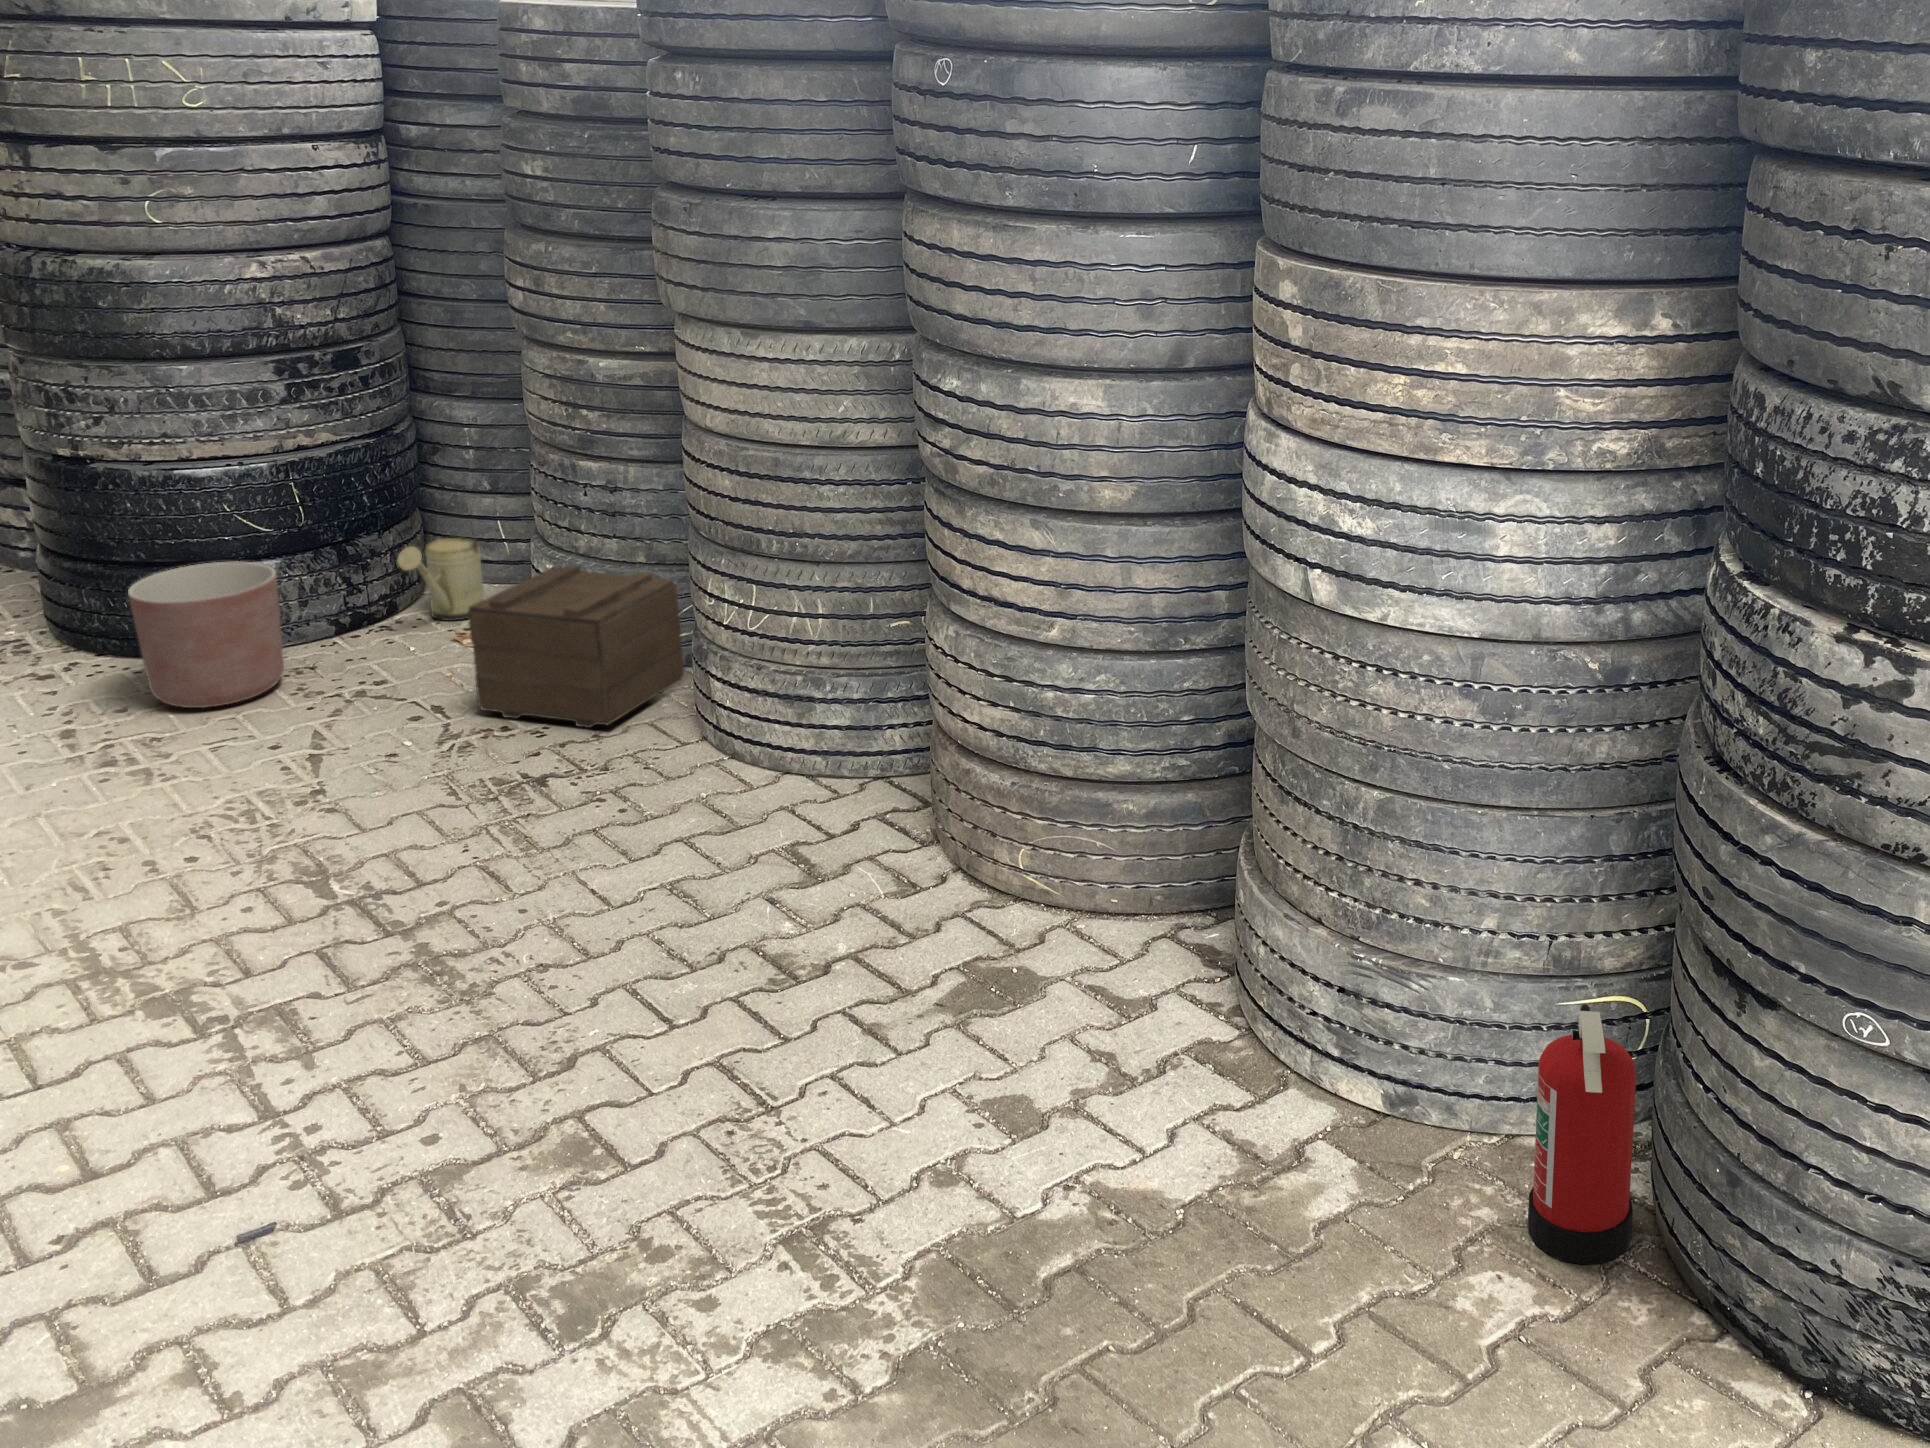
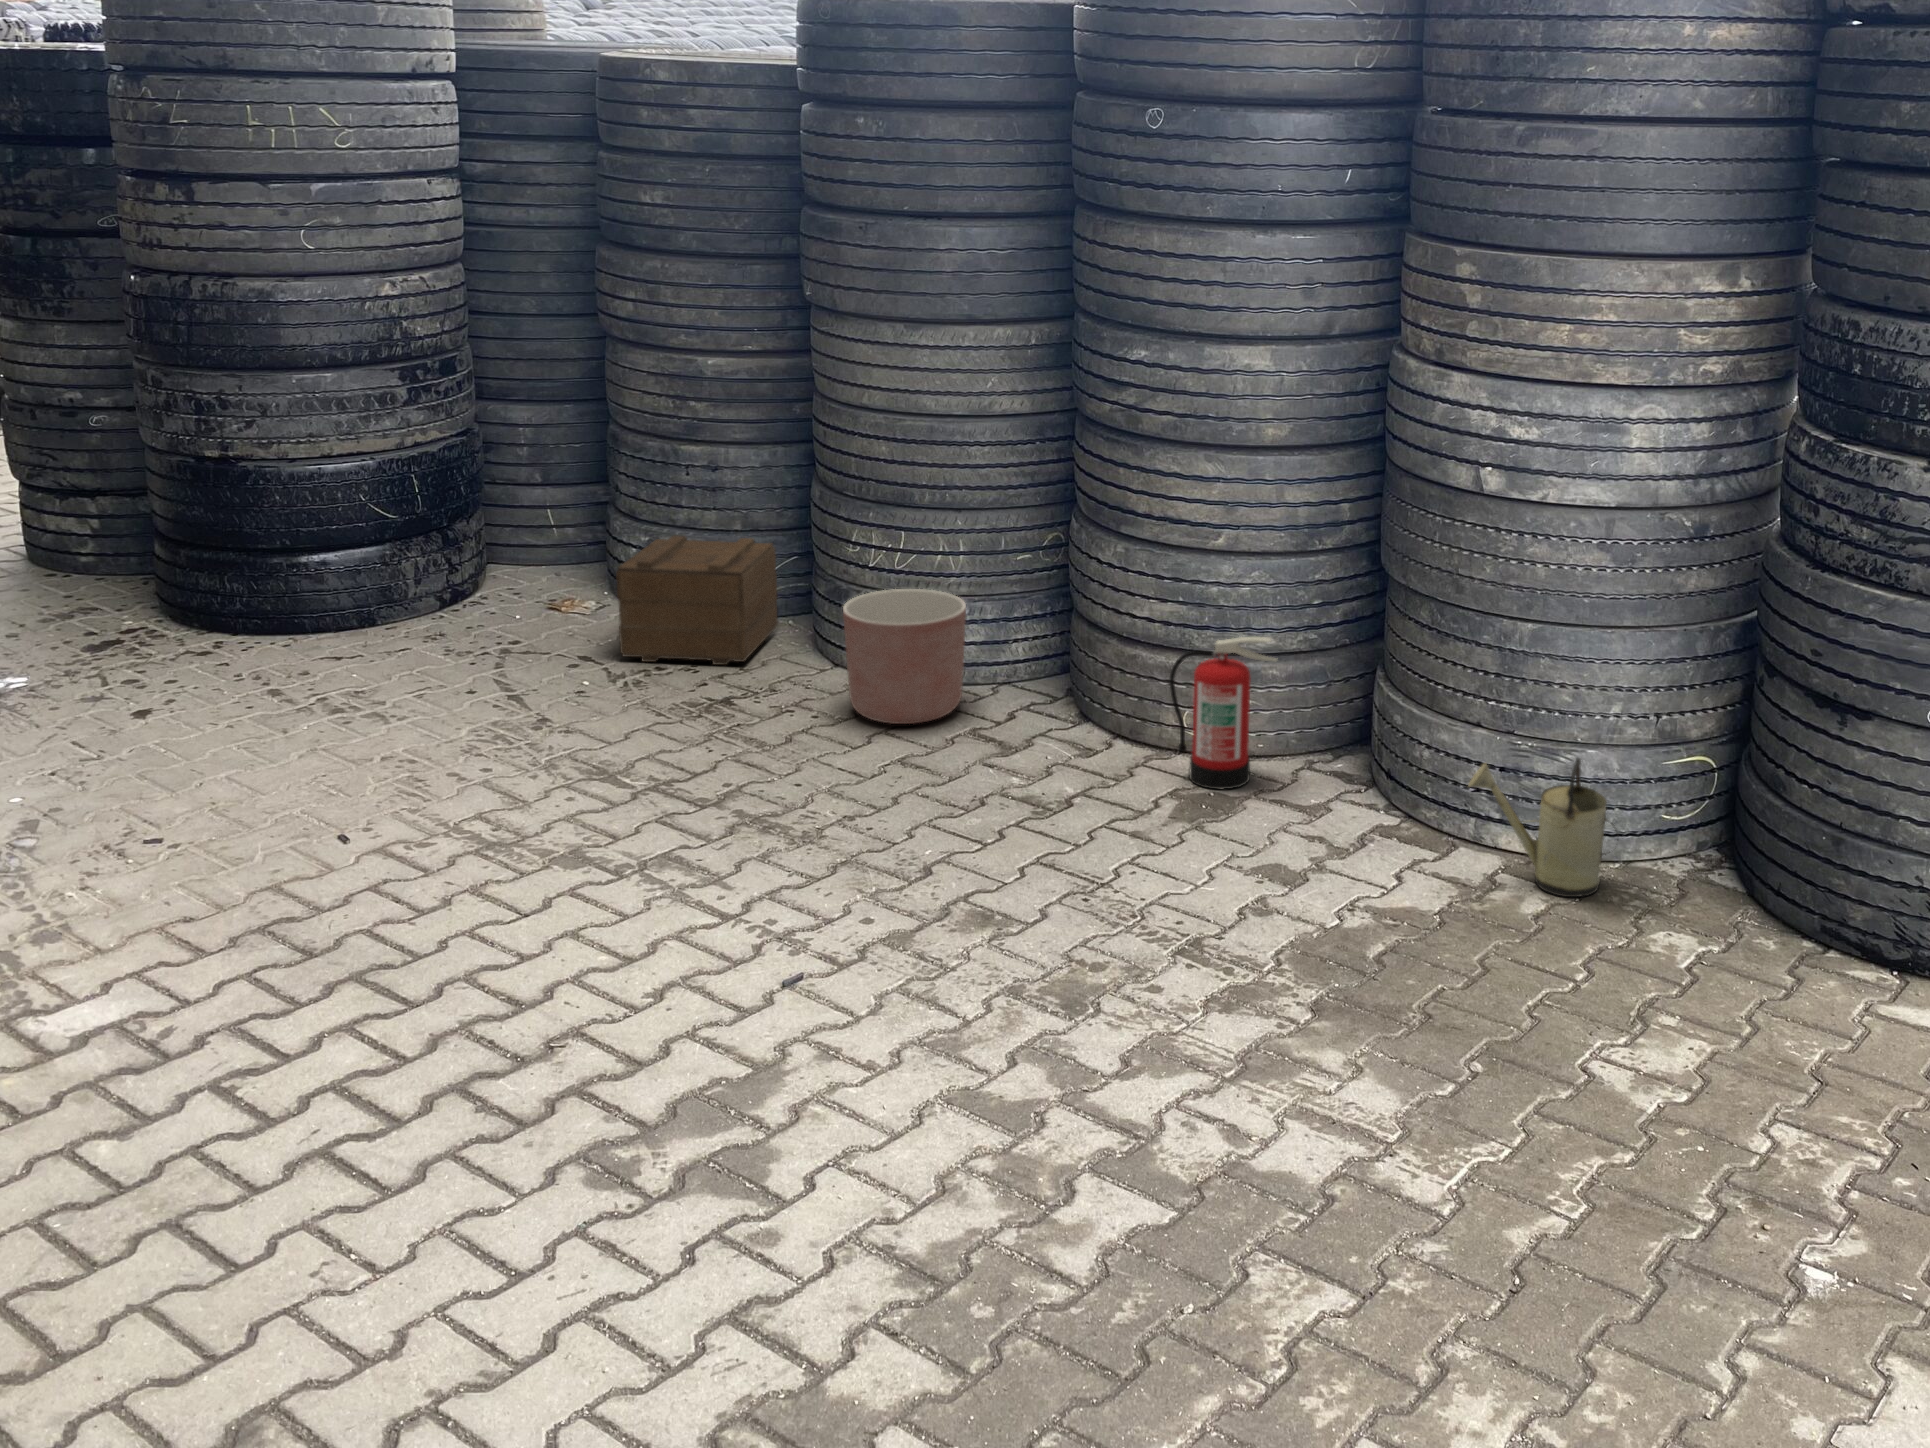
watering can: present [398,518,484,621] -> present [1469,758,1618,897]
planter: present [128,562,284,708] -> present [843,589,966,724]
fire extinguisher: present [1528,1004,1636,1264] -> present [1169,637,1277,789]

